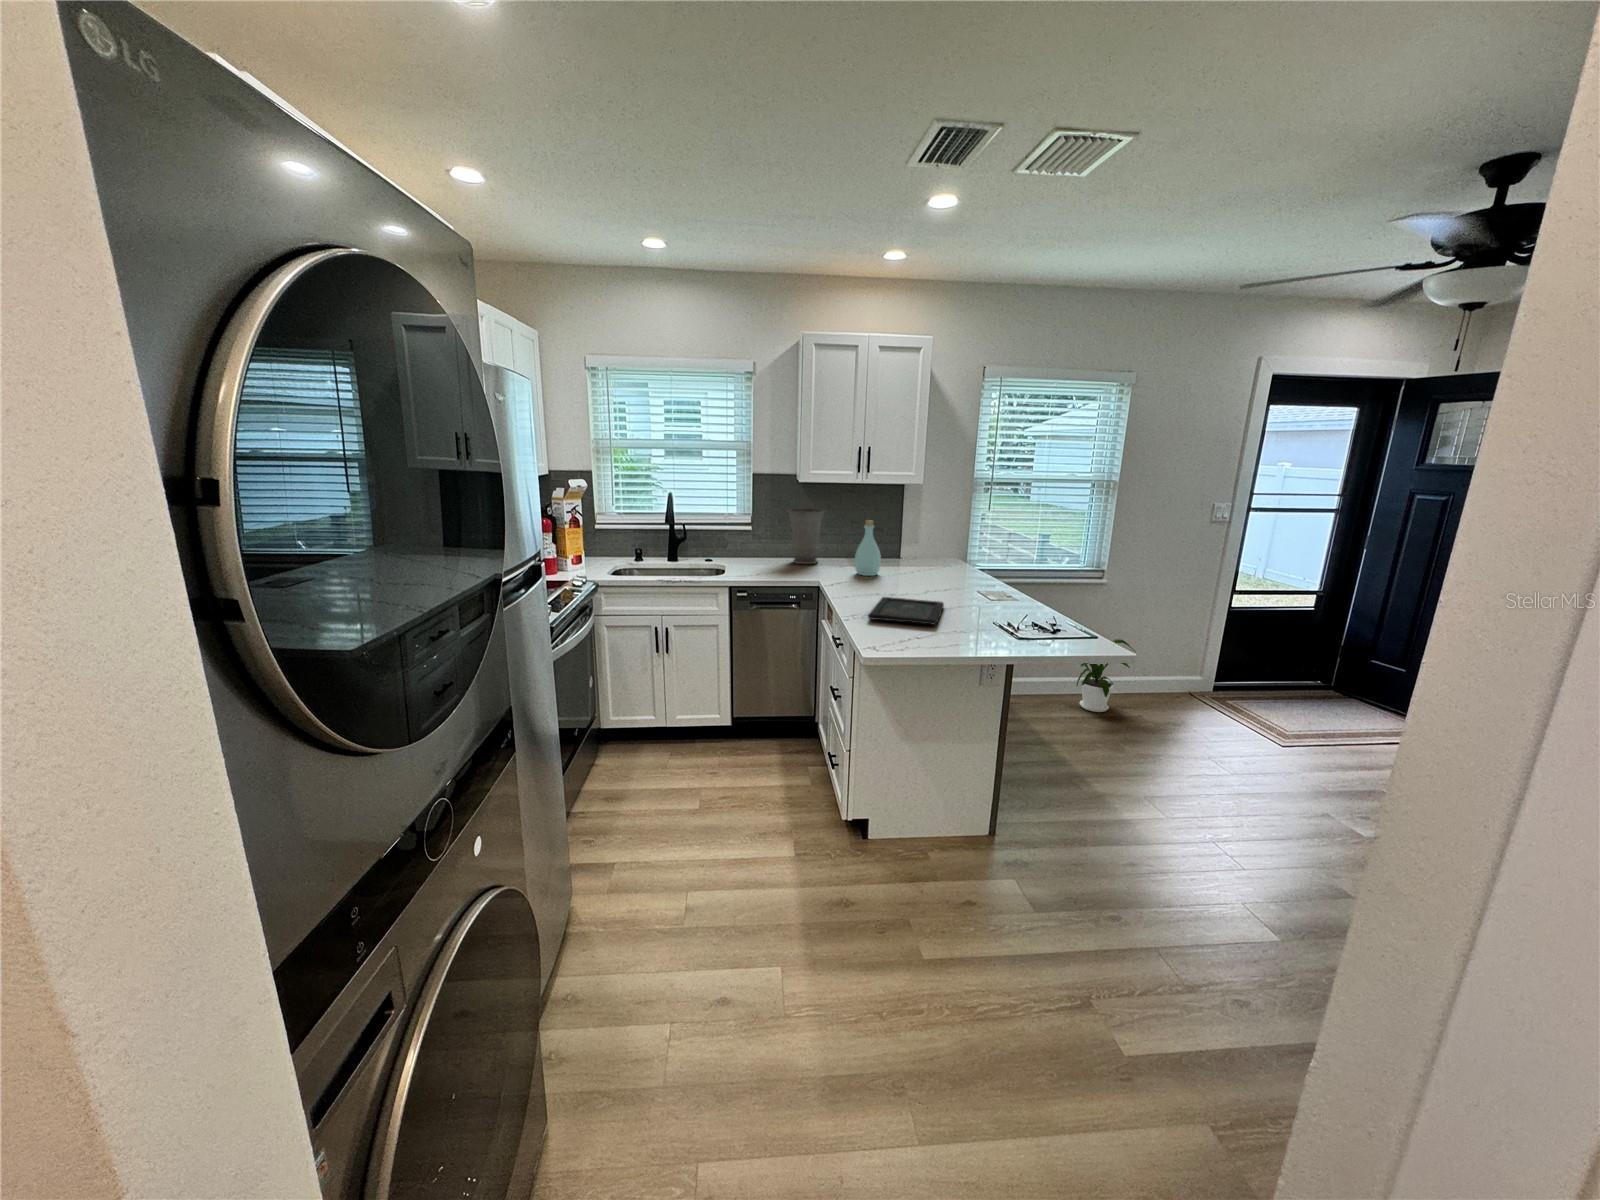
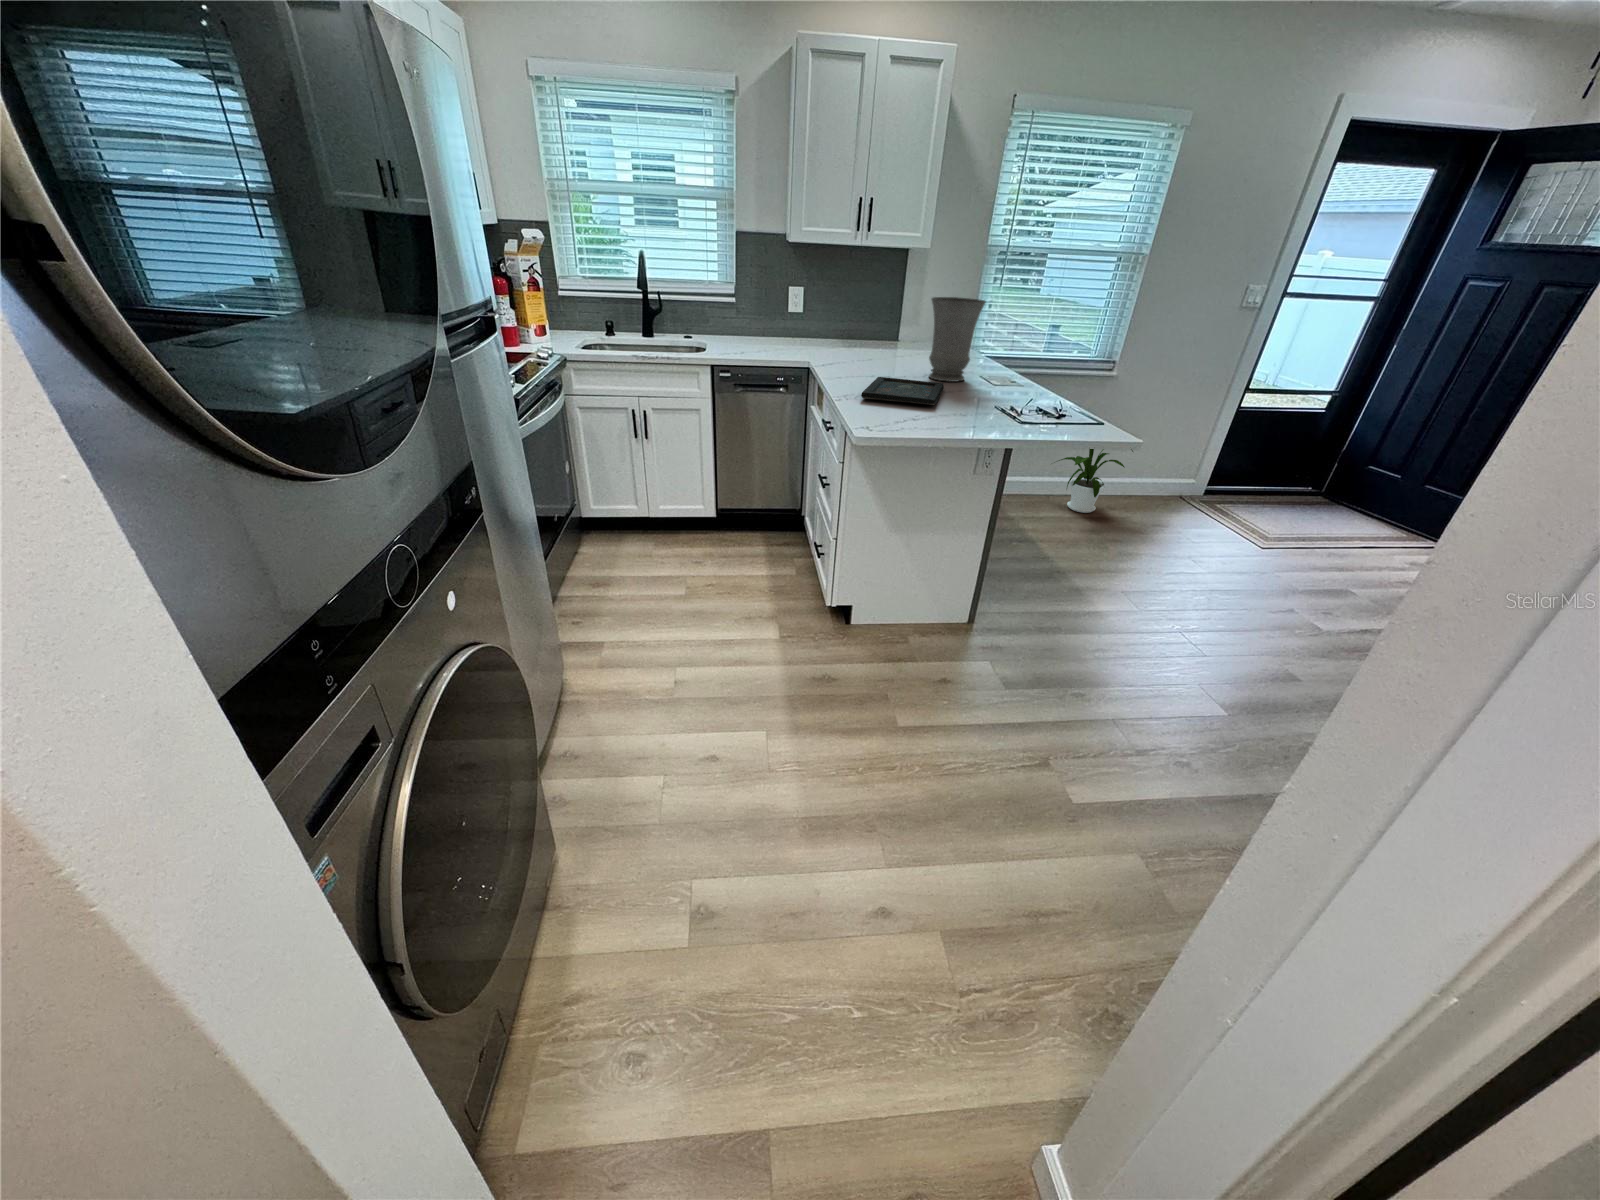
vase: present [788,509,825,564] -> present [929,297,986,382]
bottle: present [855,521,881,576] -> none [849,291,878,358]

